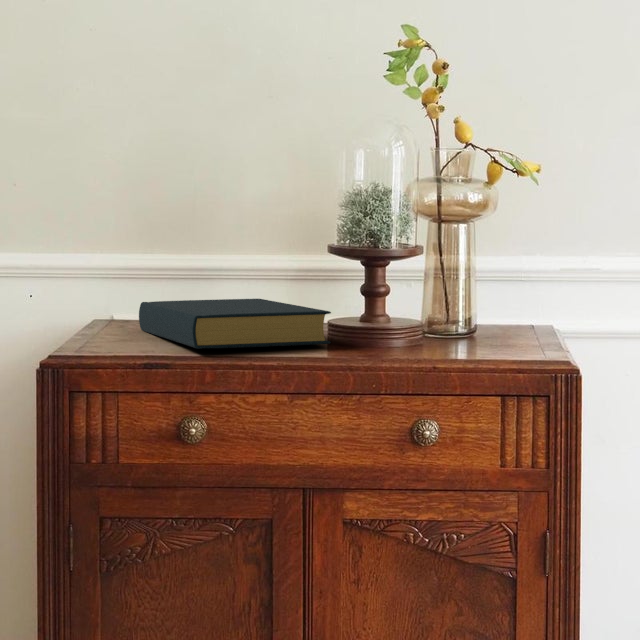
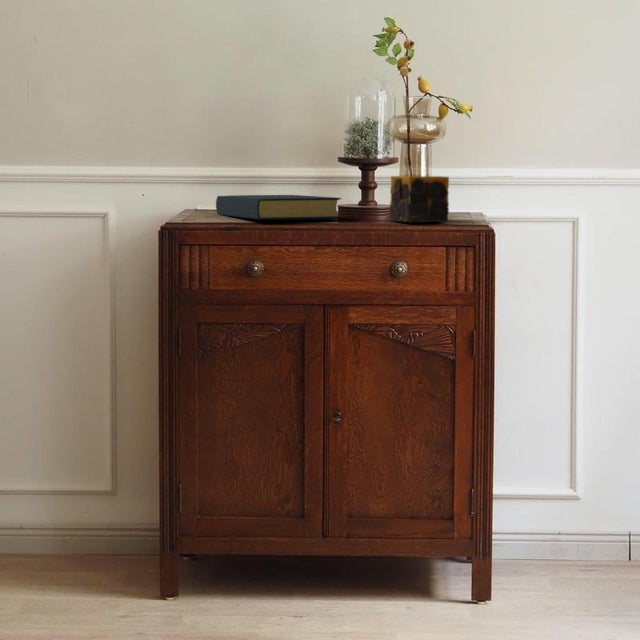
candle: none [409,276,505,354] -> present [390,176,449,222]

